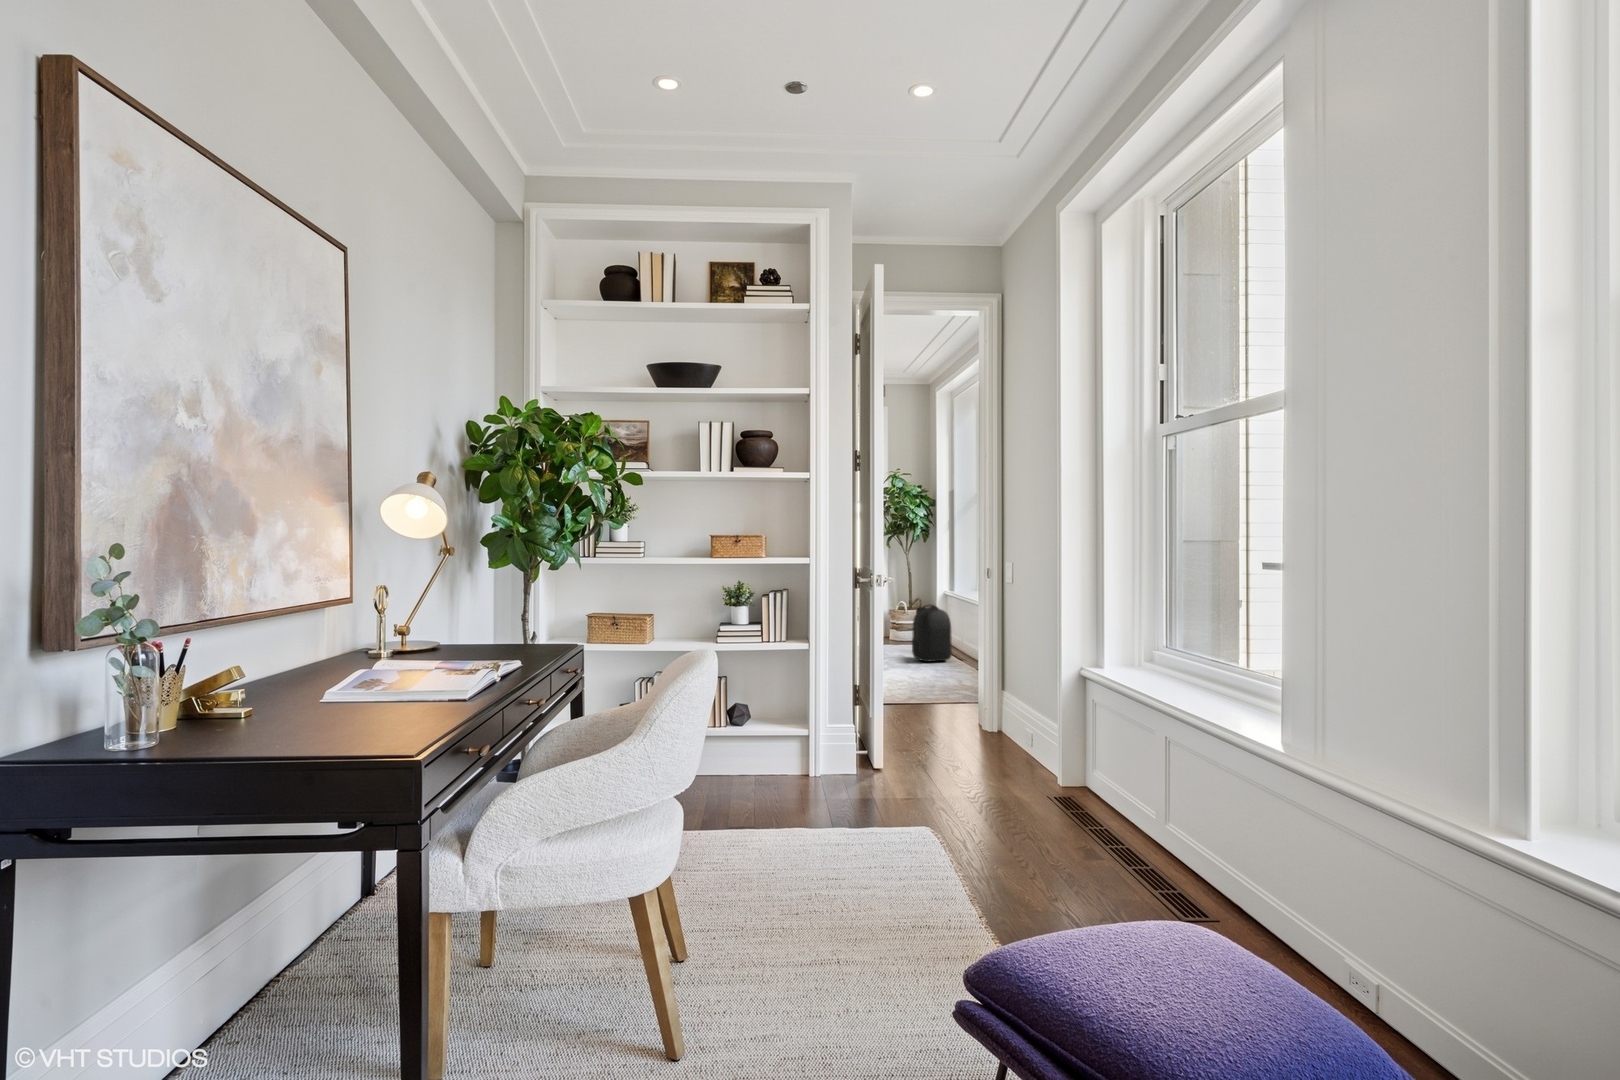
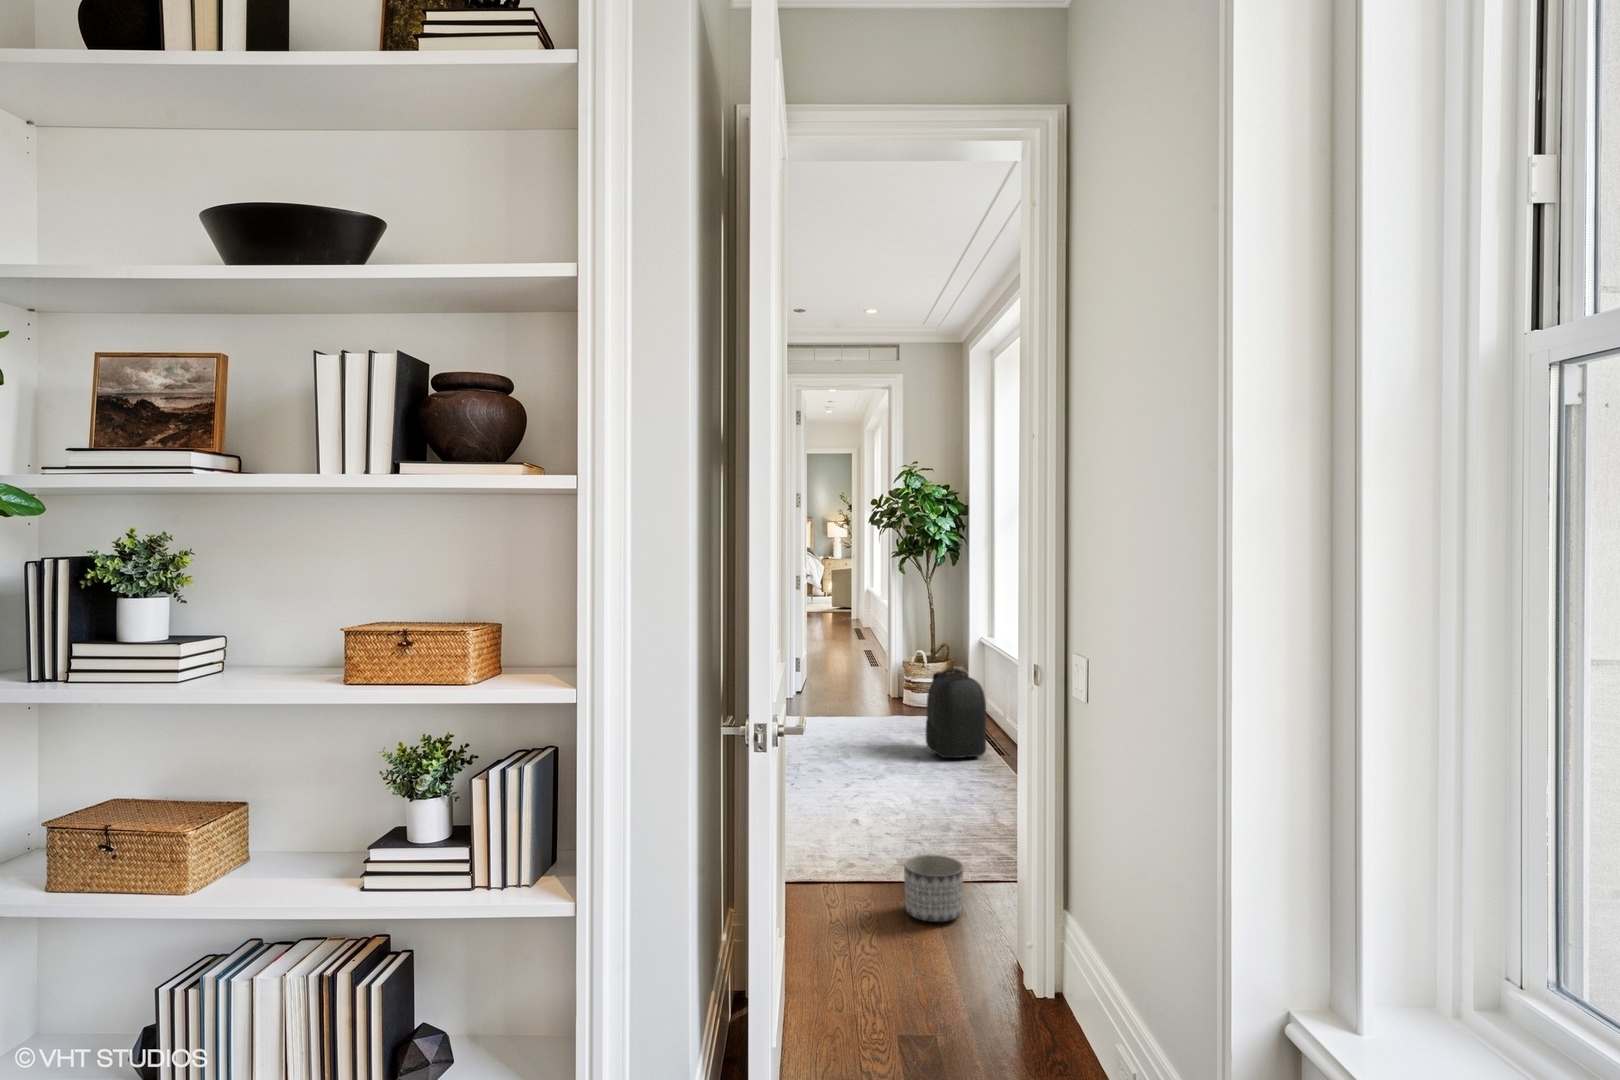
planter: none [917,682,949,714] -> present [904,855,964,922]

